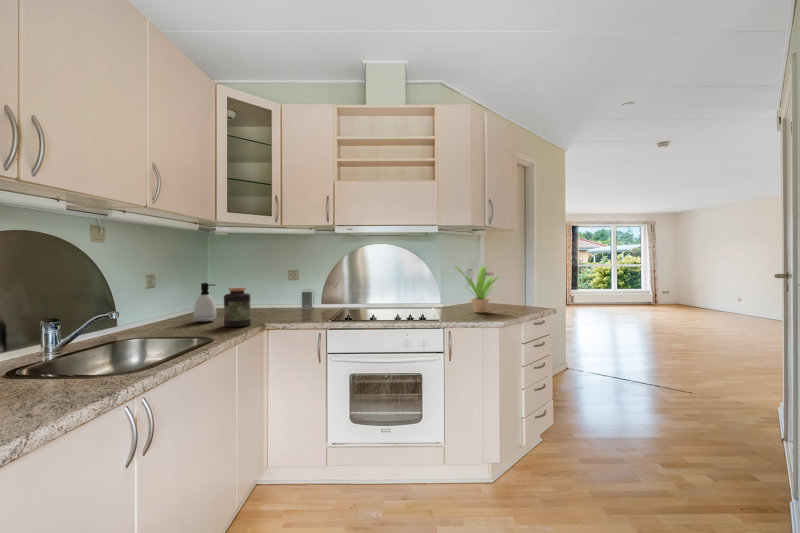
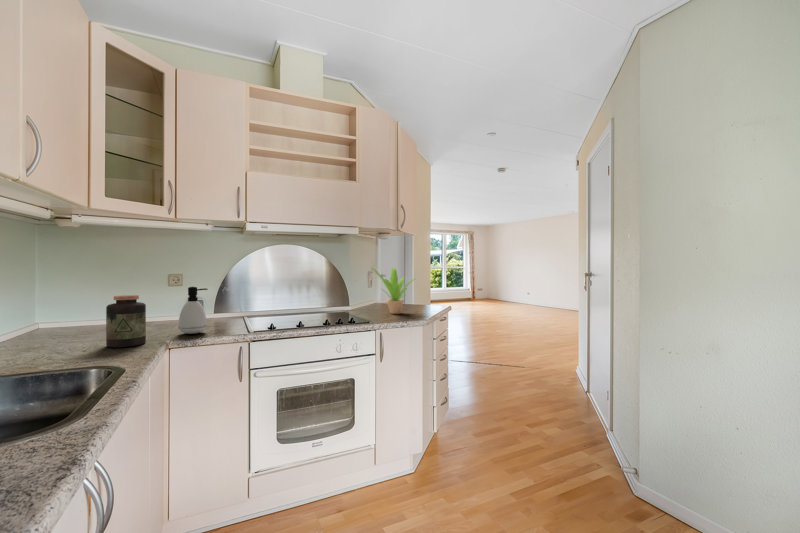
soap dispenser: present [193,283,216,322] -> present [178,287,207,334]

